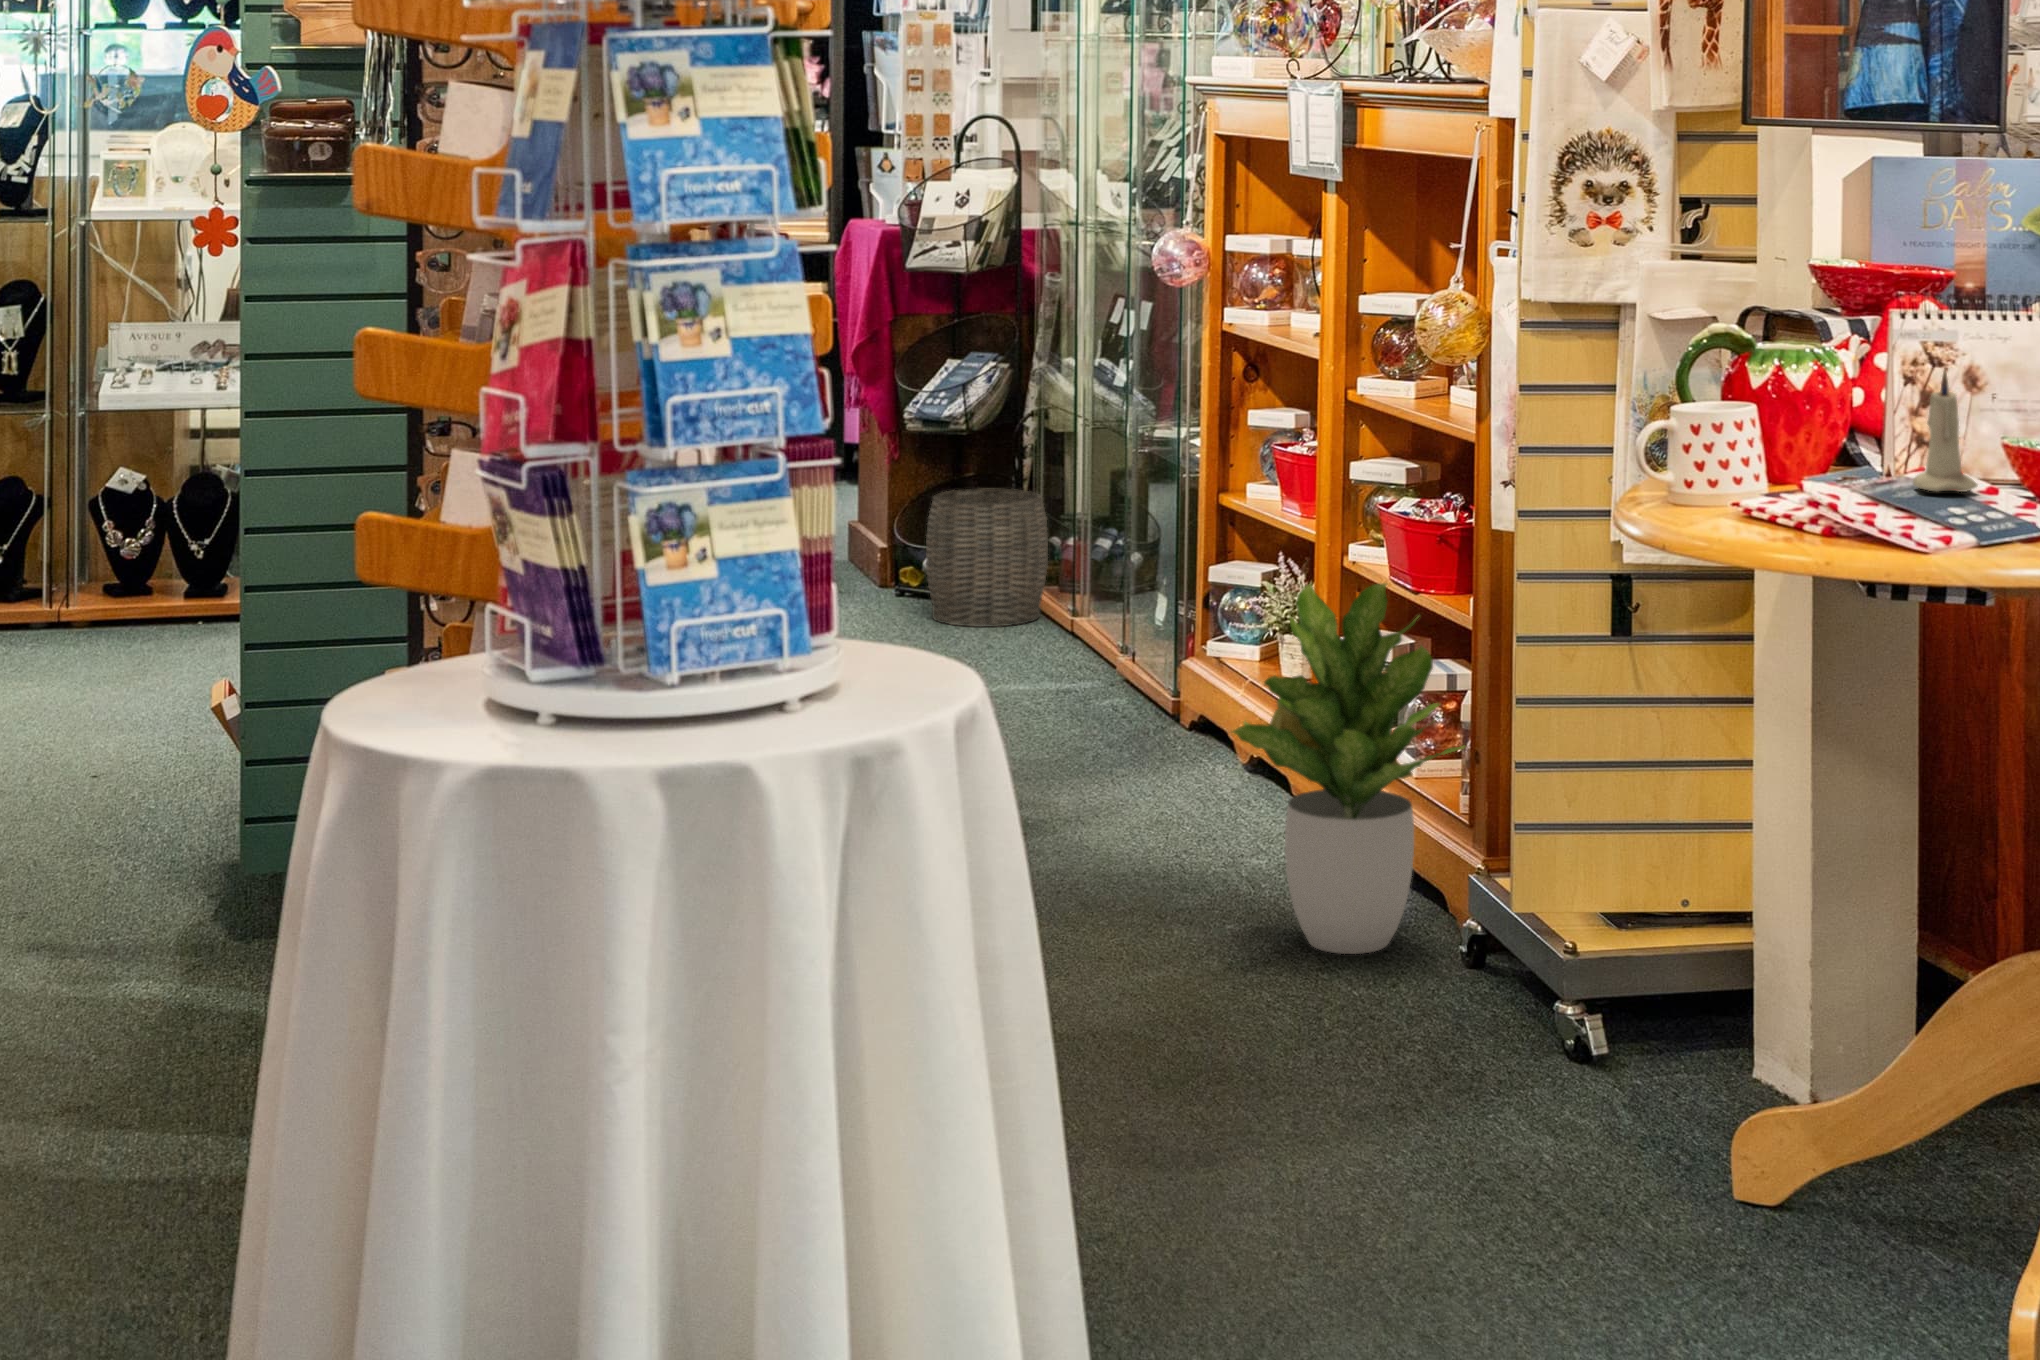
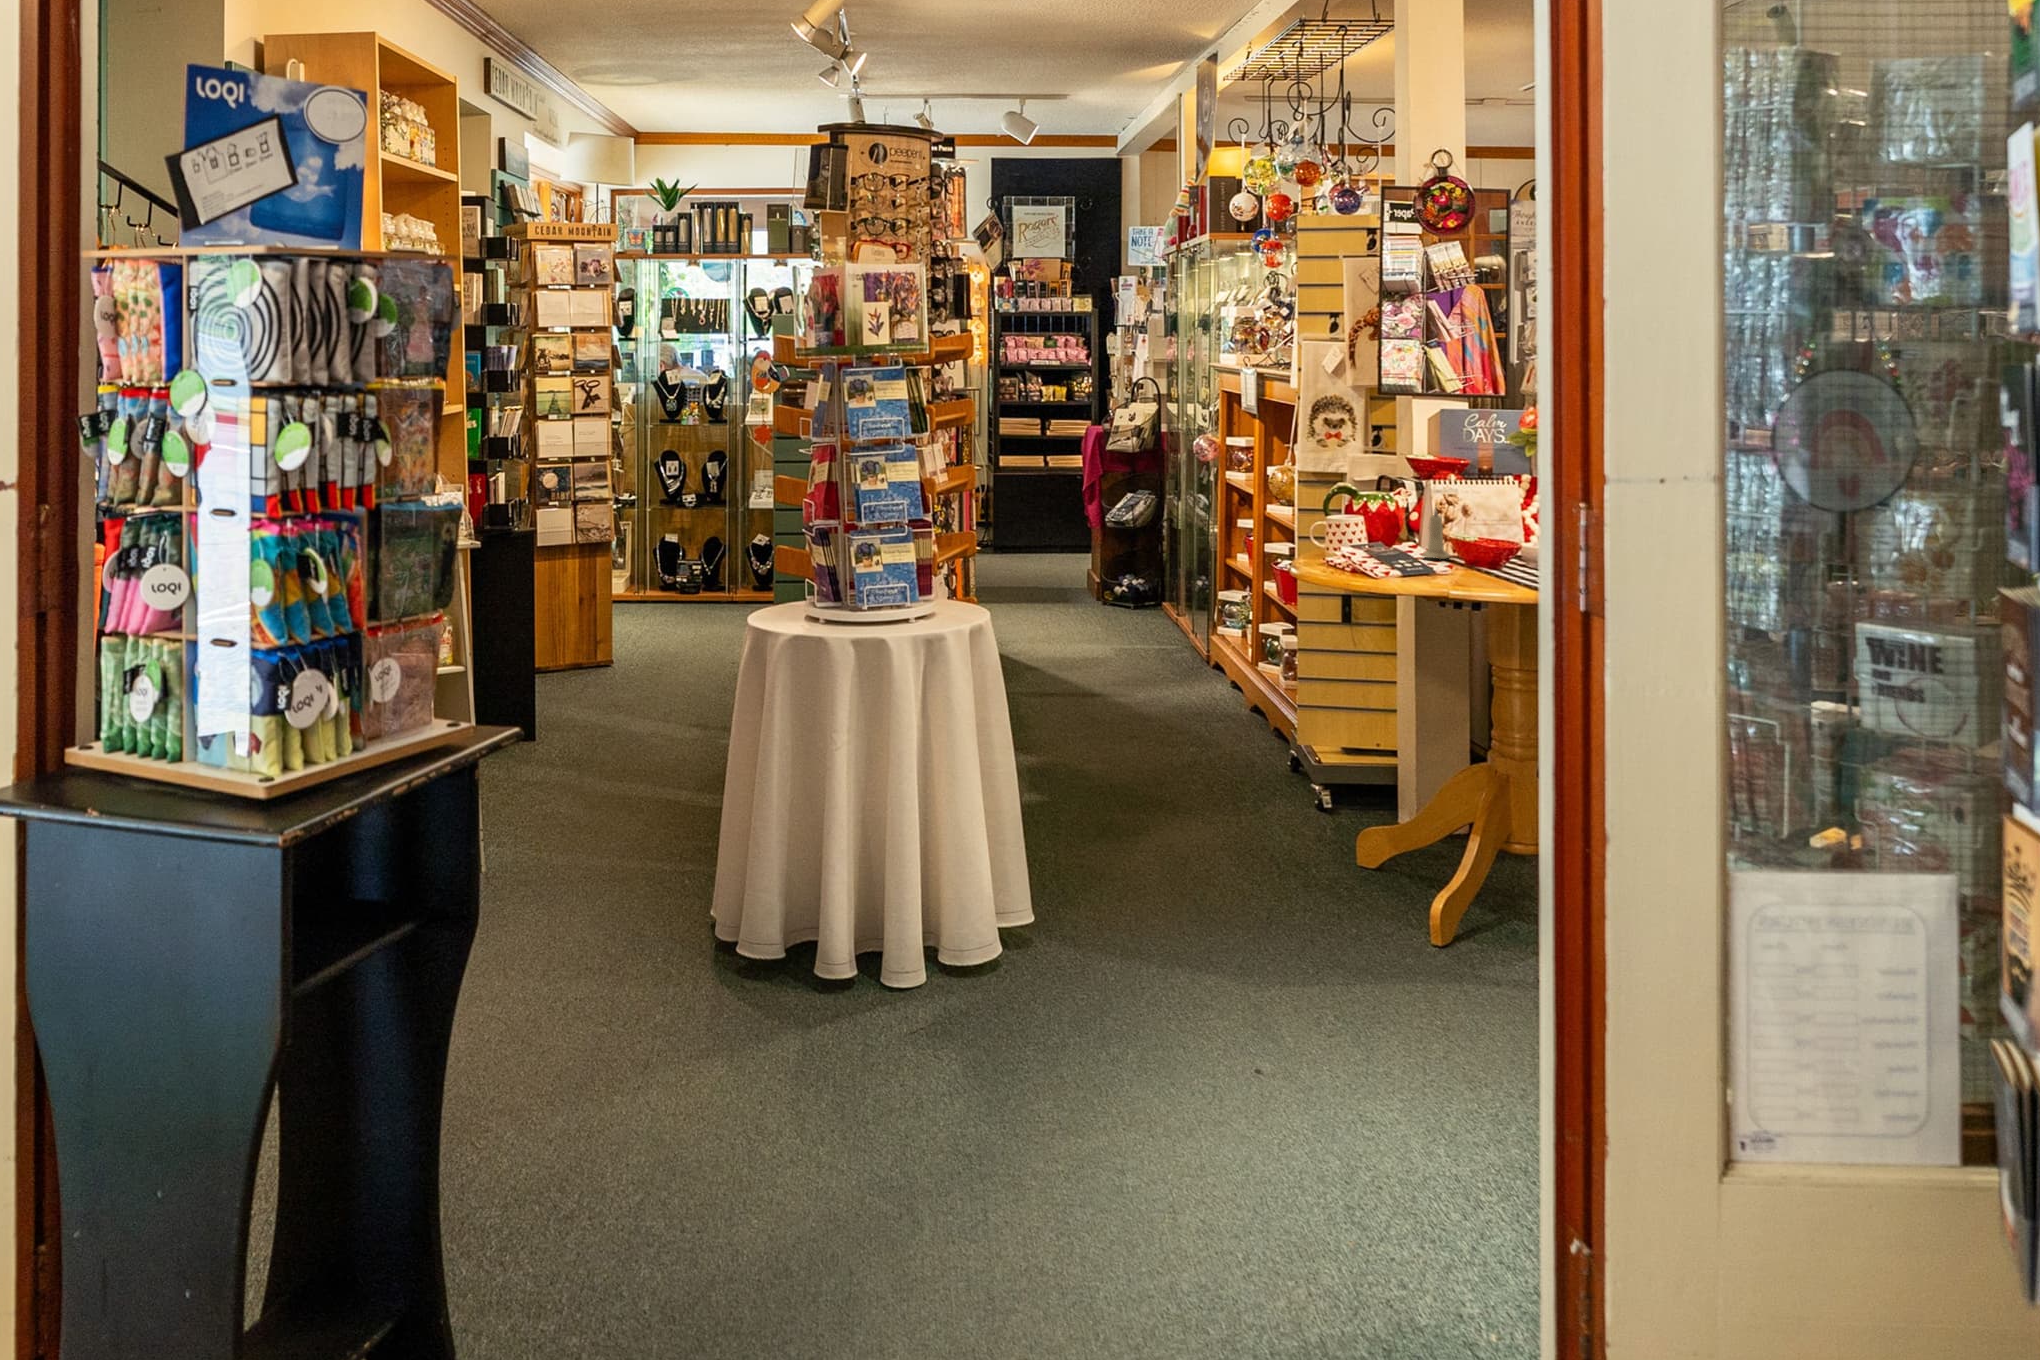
woven basket: present [926,489,1048,627] -> none [1110,558,1169,624]
potted plant: present [1232,583,1464,954] -> none [1181,598,1290,765]

